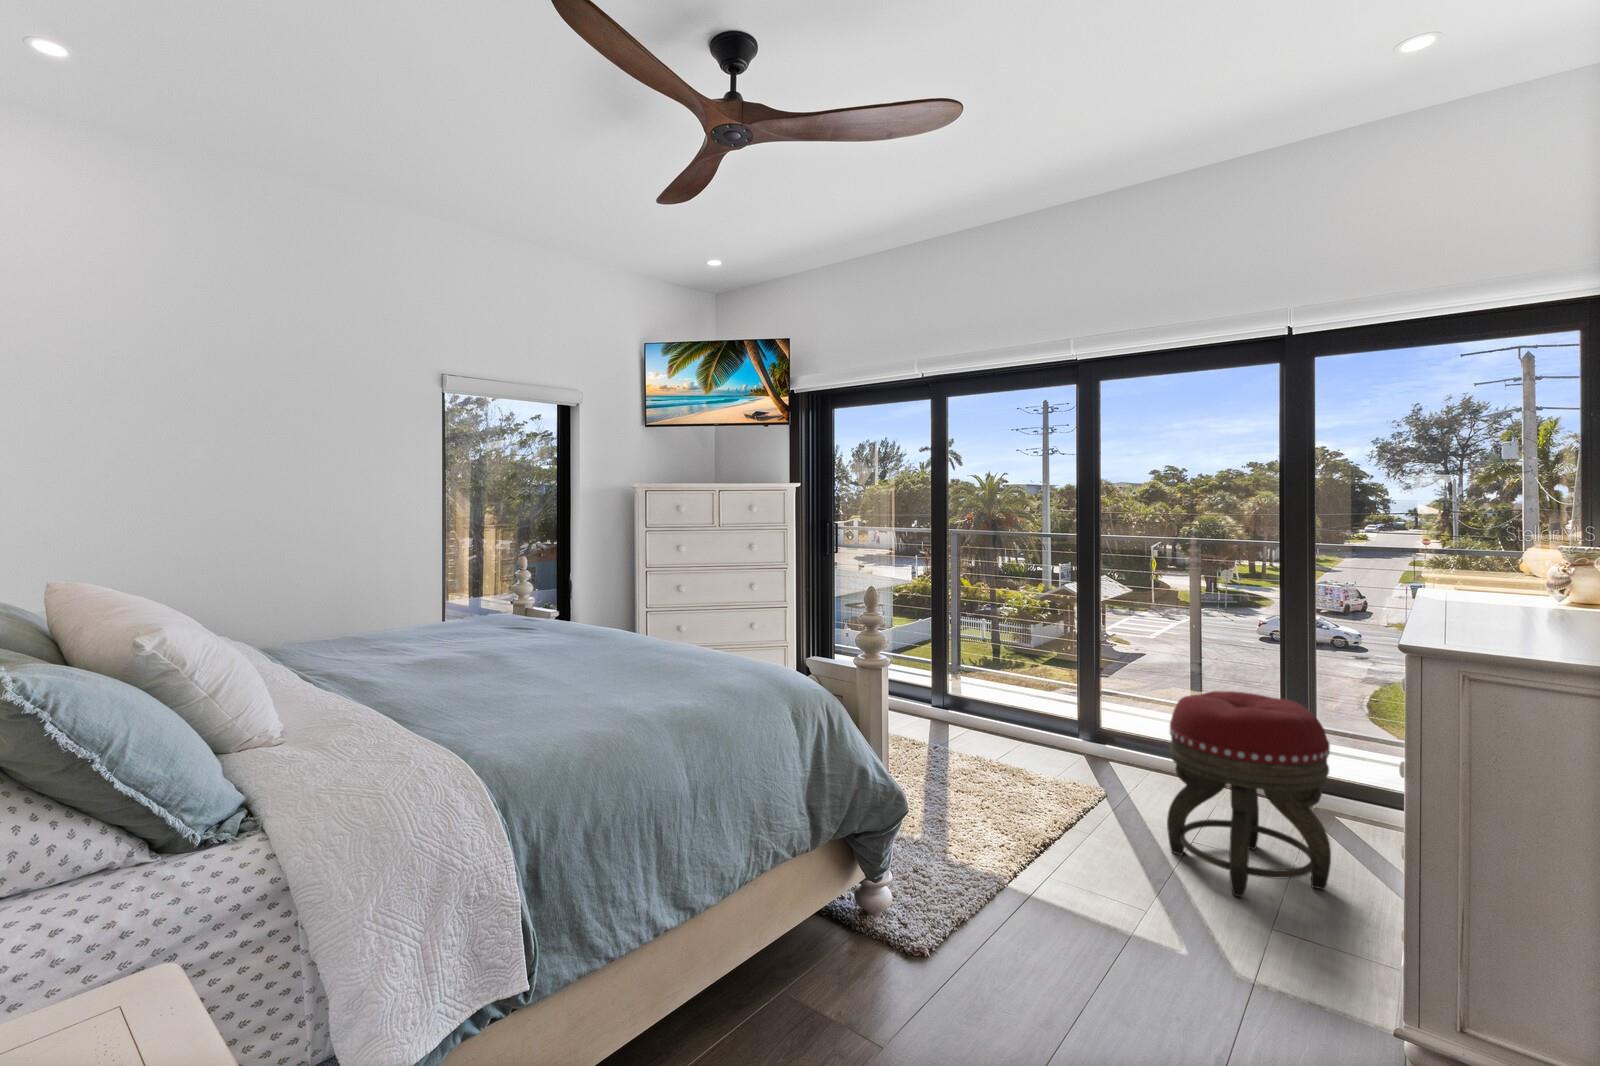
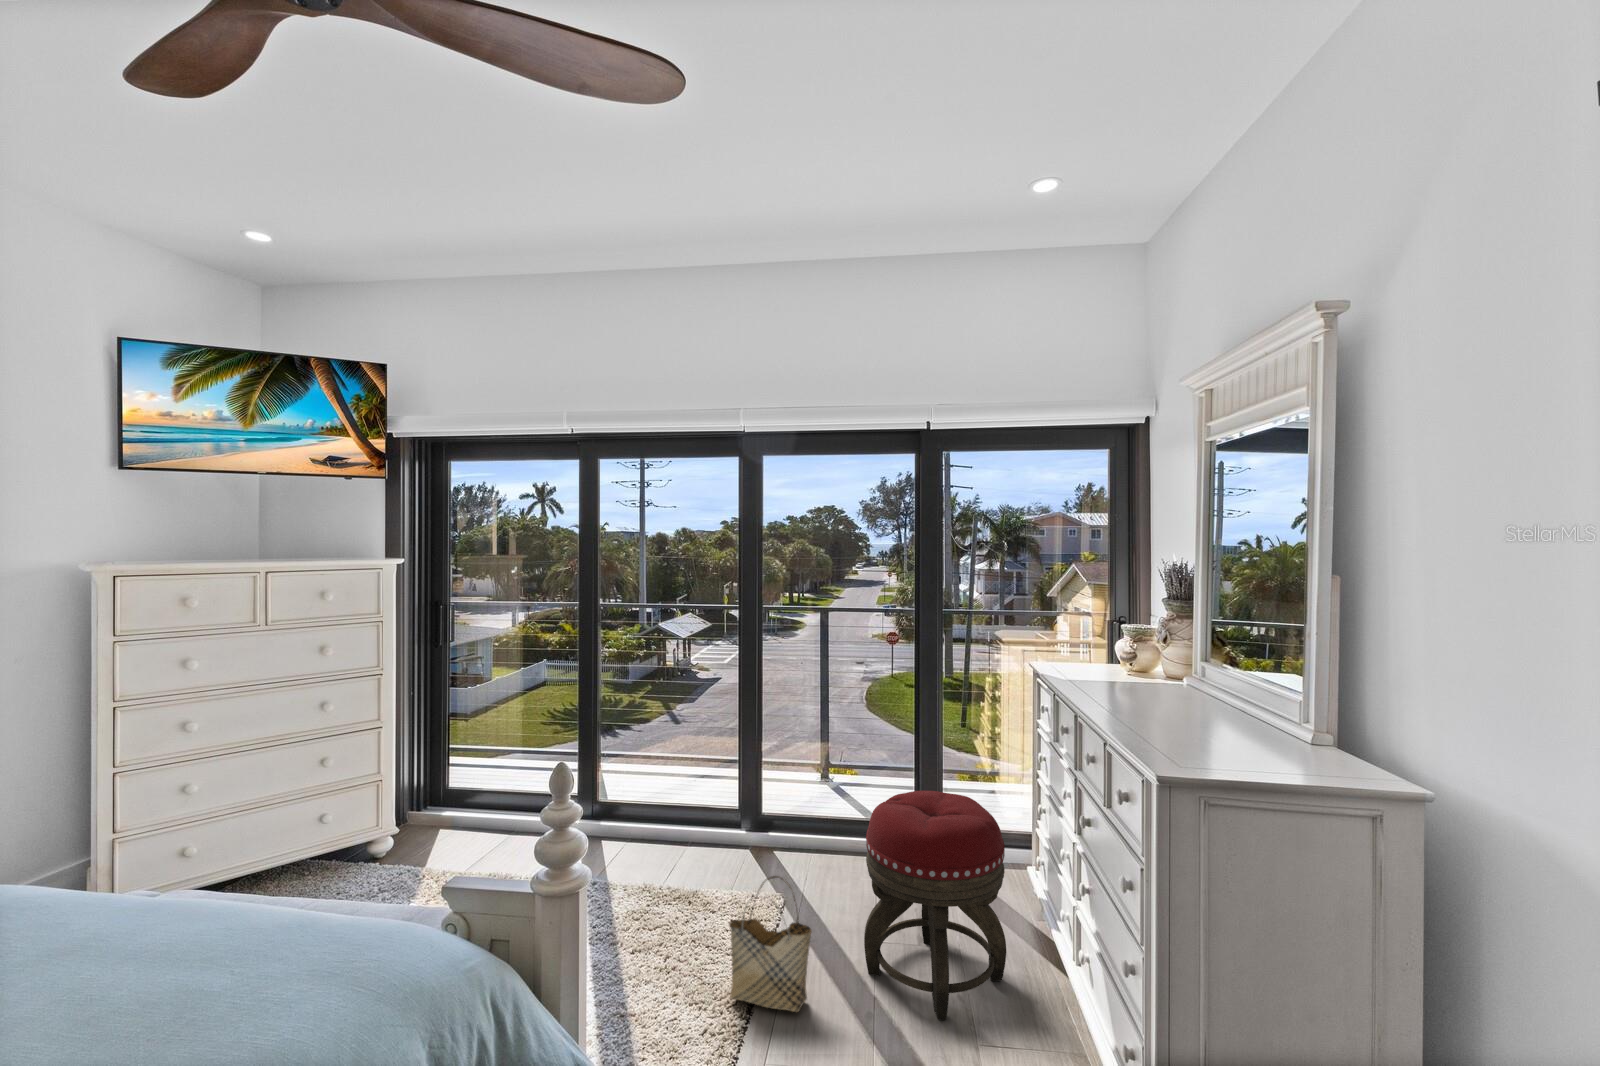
woven basket: none [1030,741,1106,856] -> present [729,876,812,1012]

